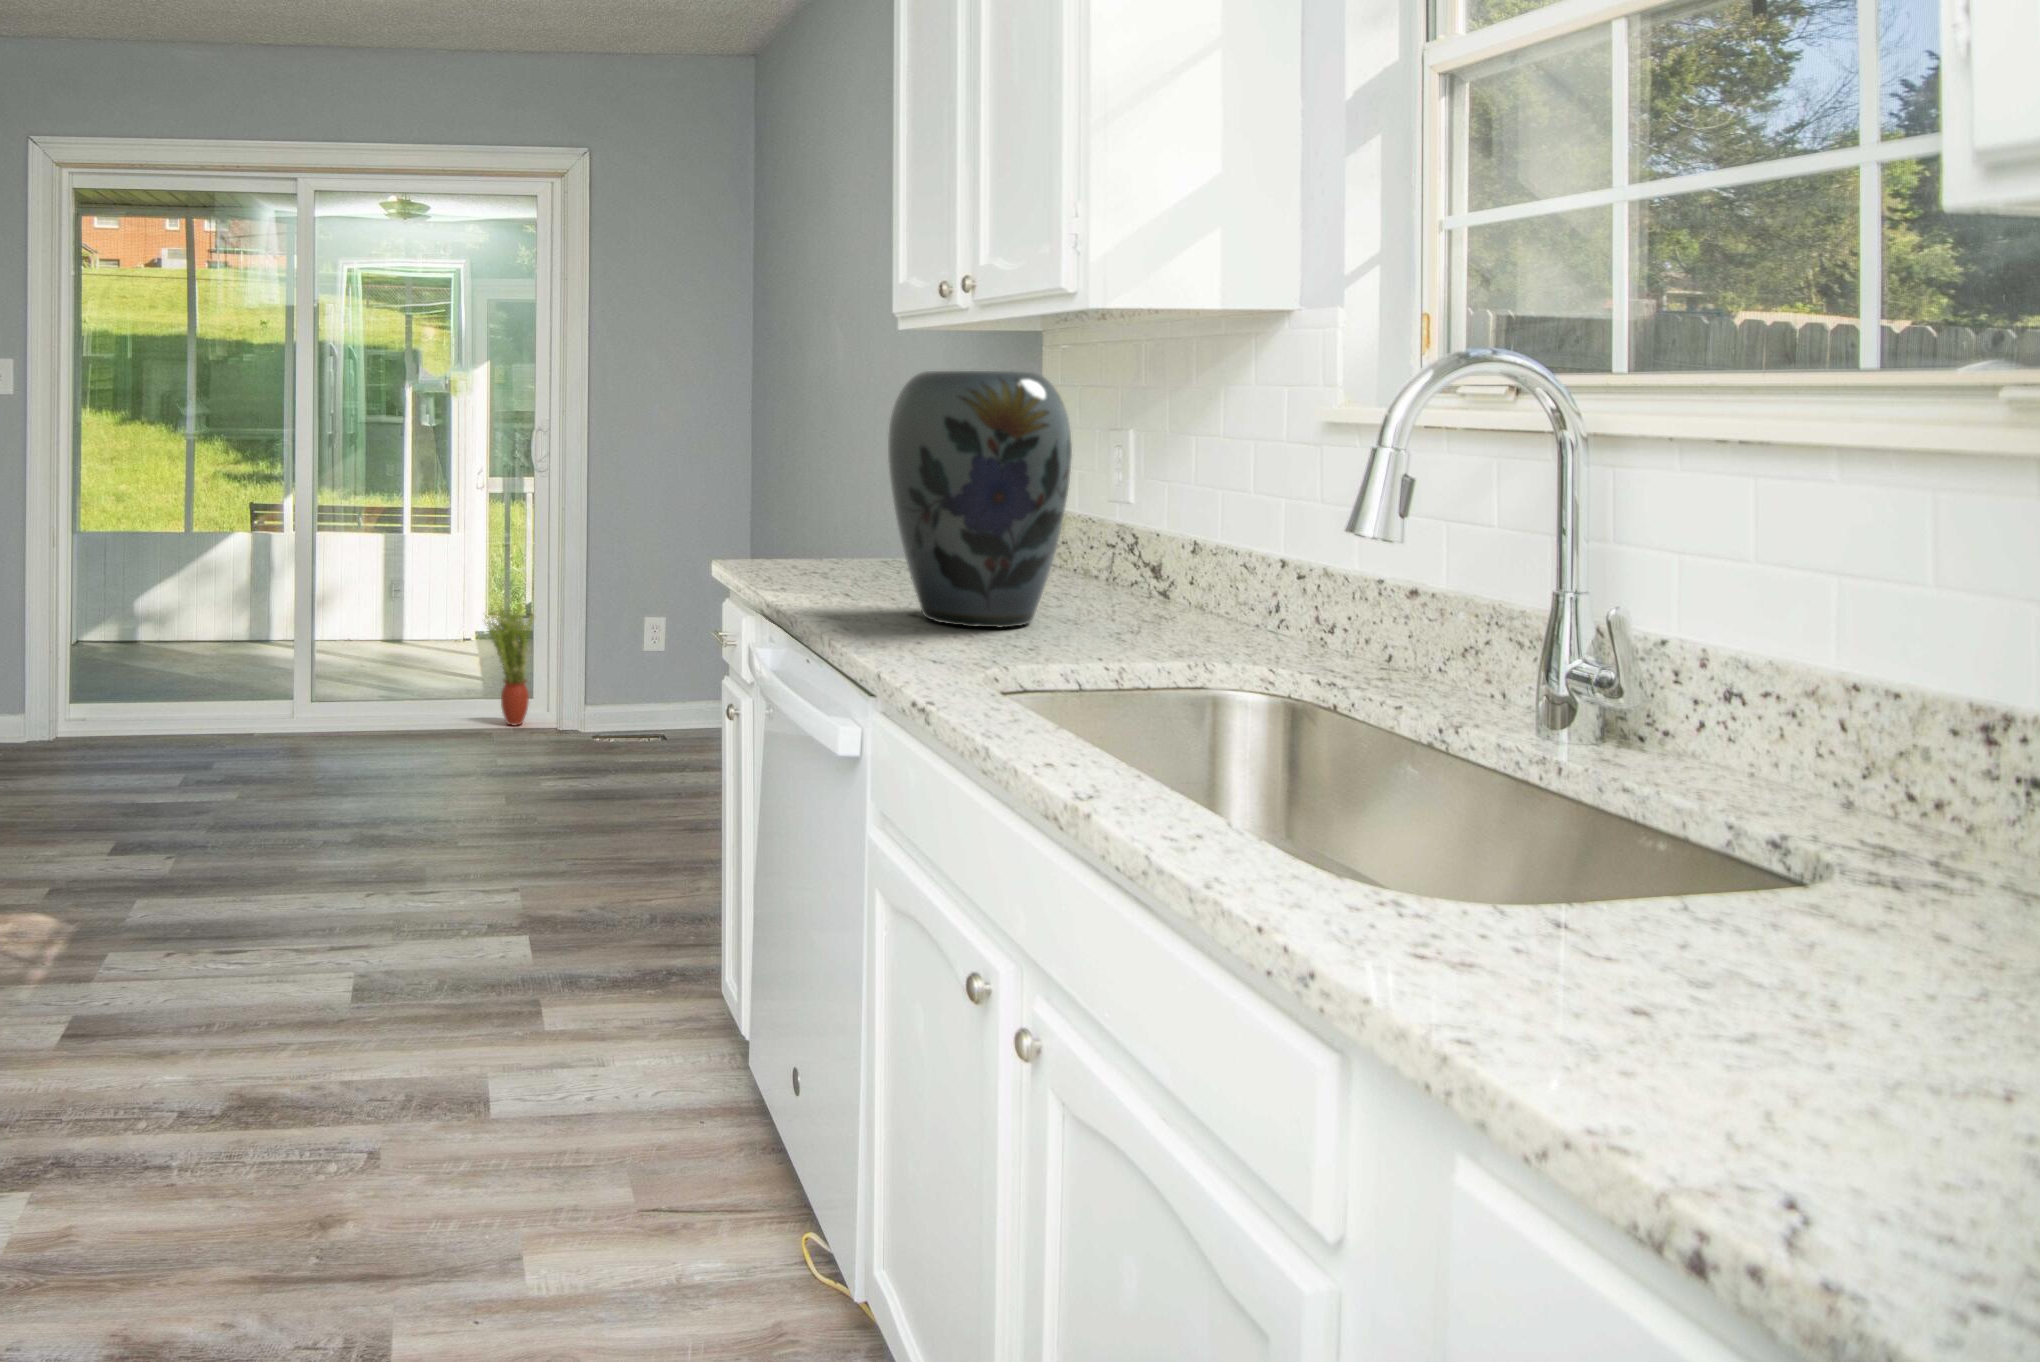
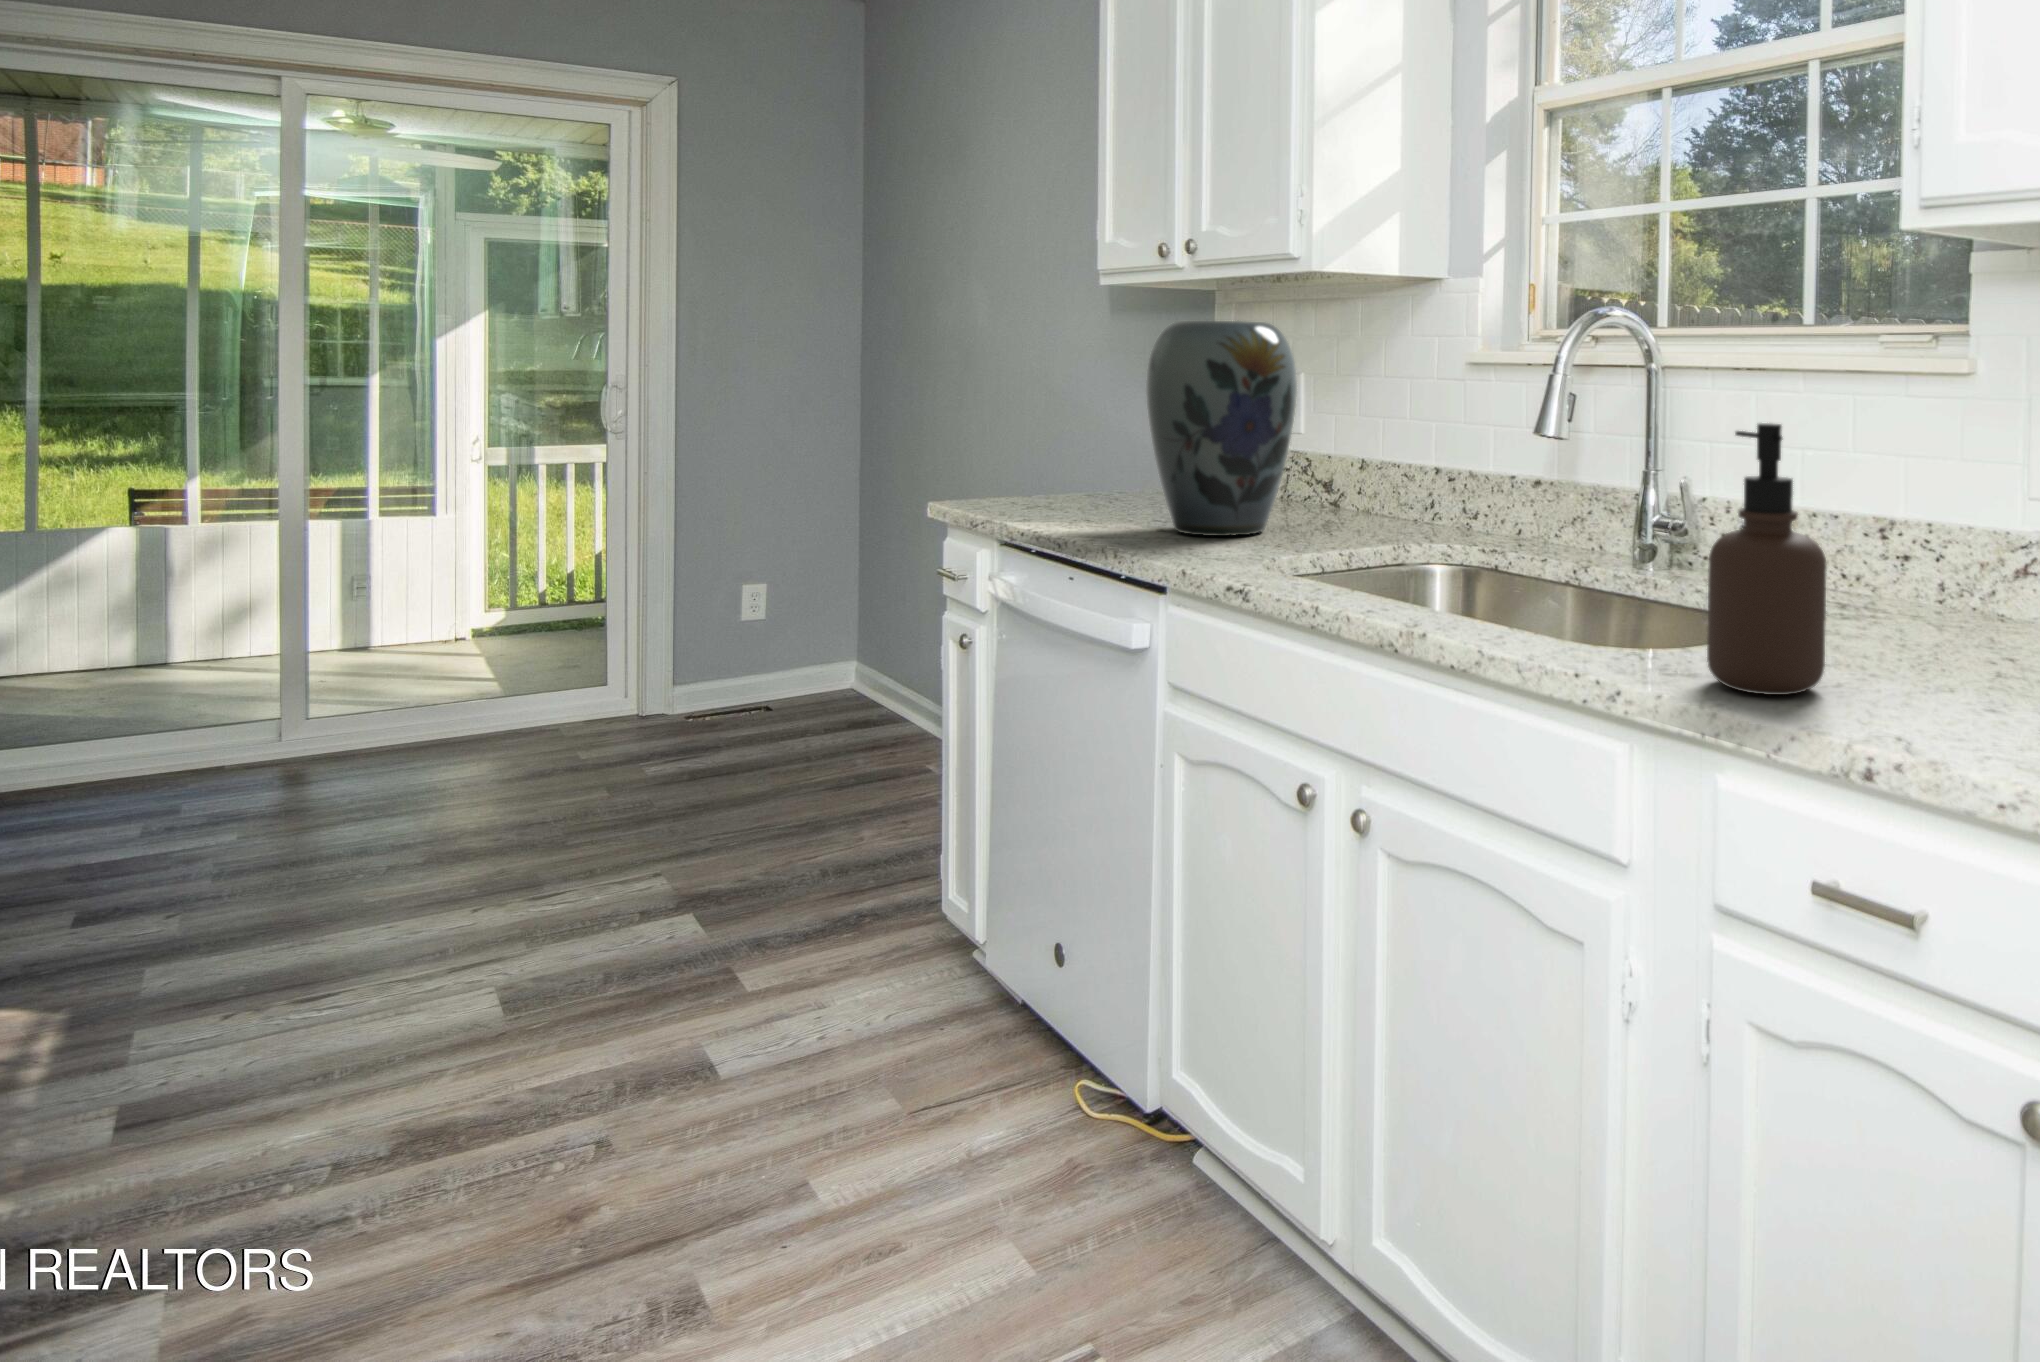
soap dispenser: none [1497,552,1745,1045] -> present [1707,423,1827,695]
potted plant: present [484,598,535,726] -> none [545,573,617,717]

